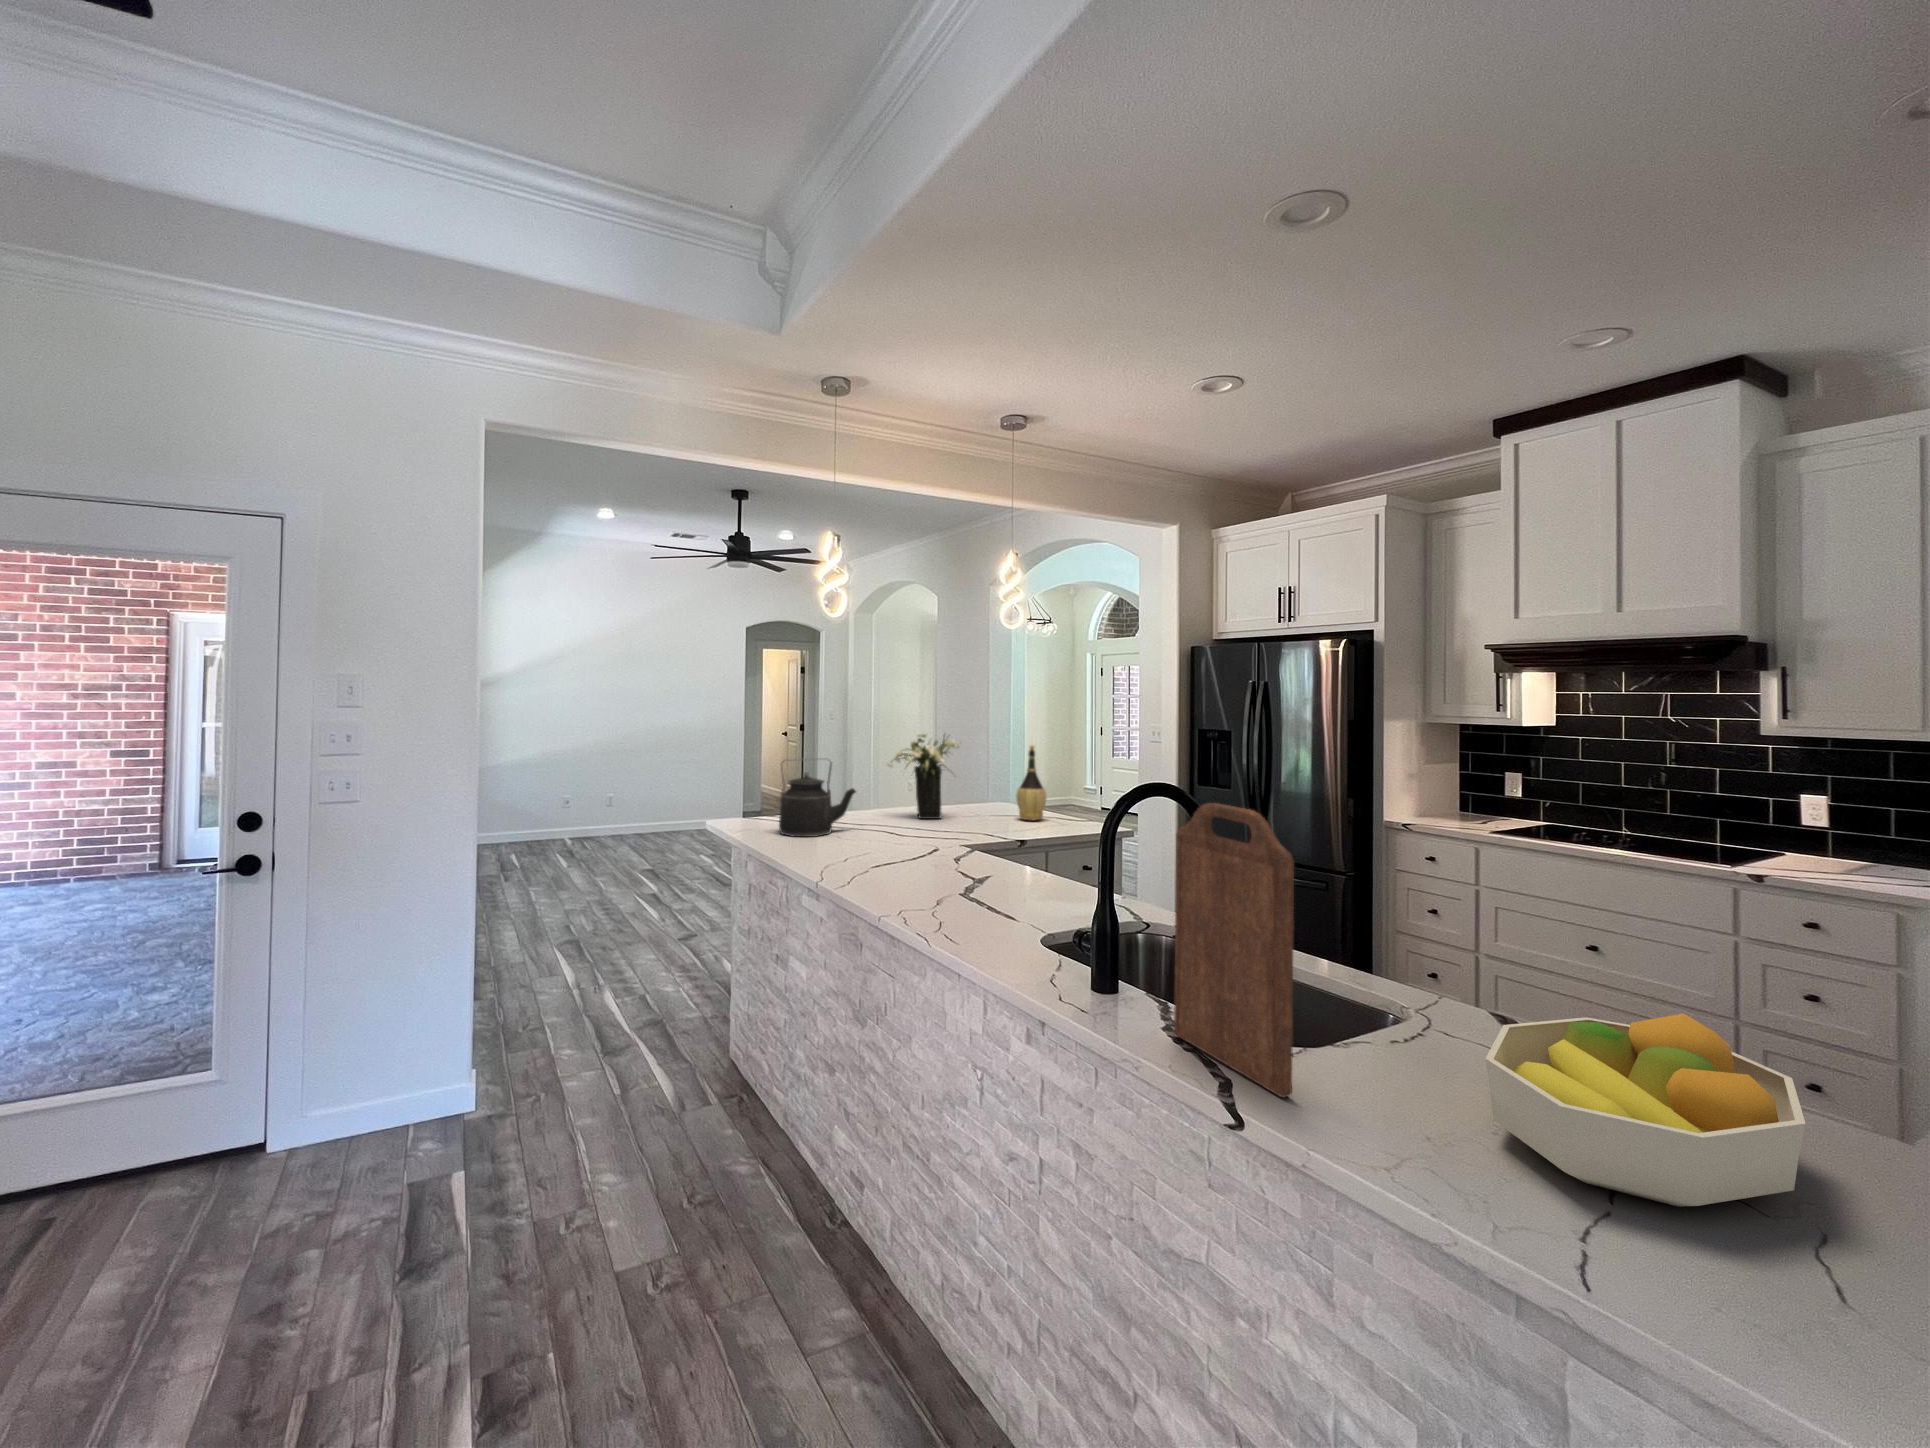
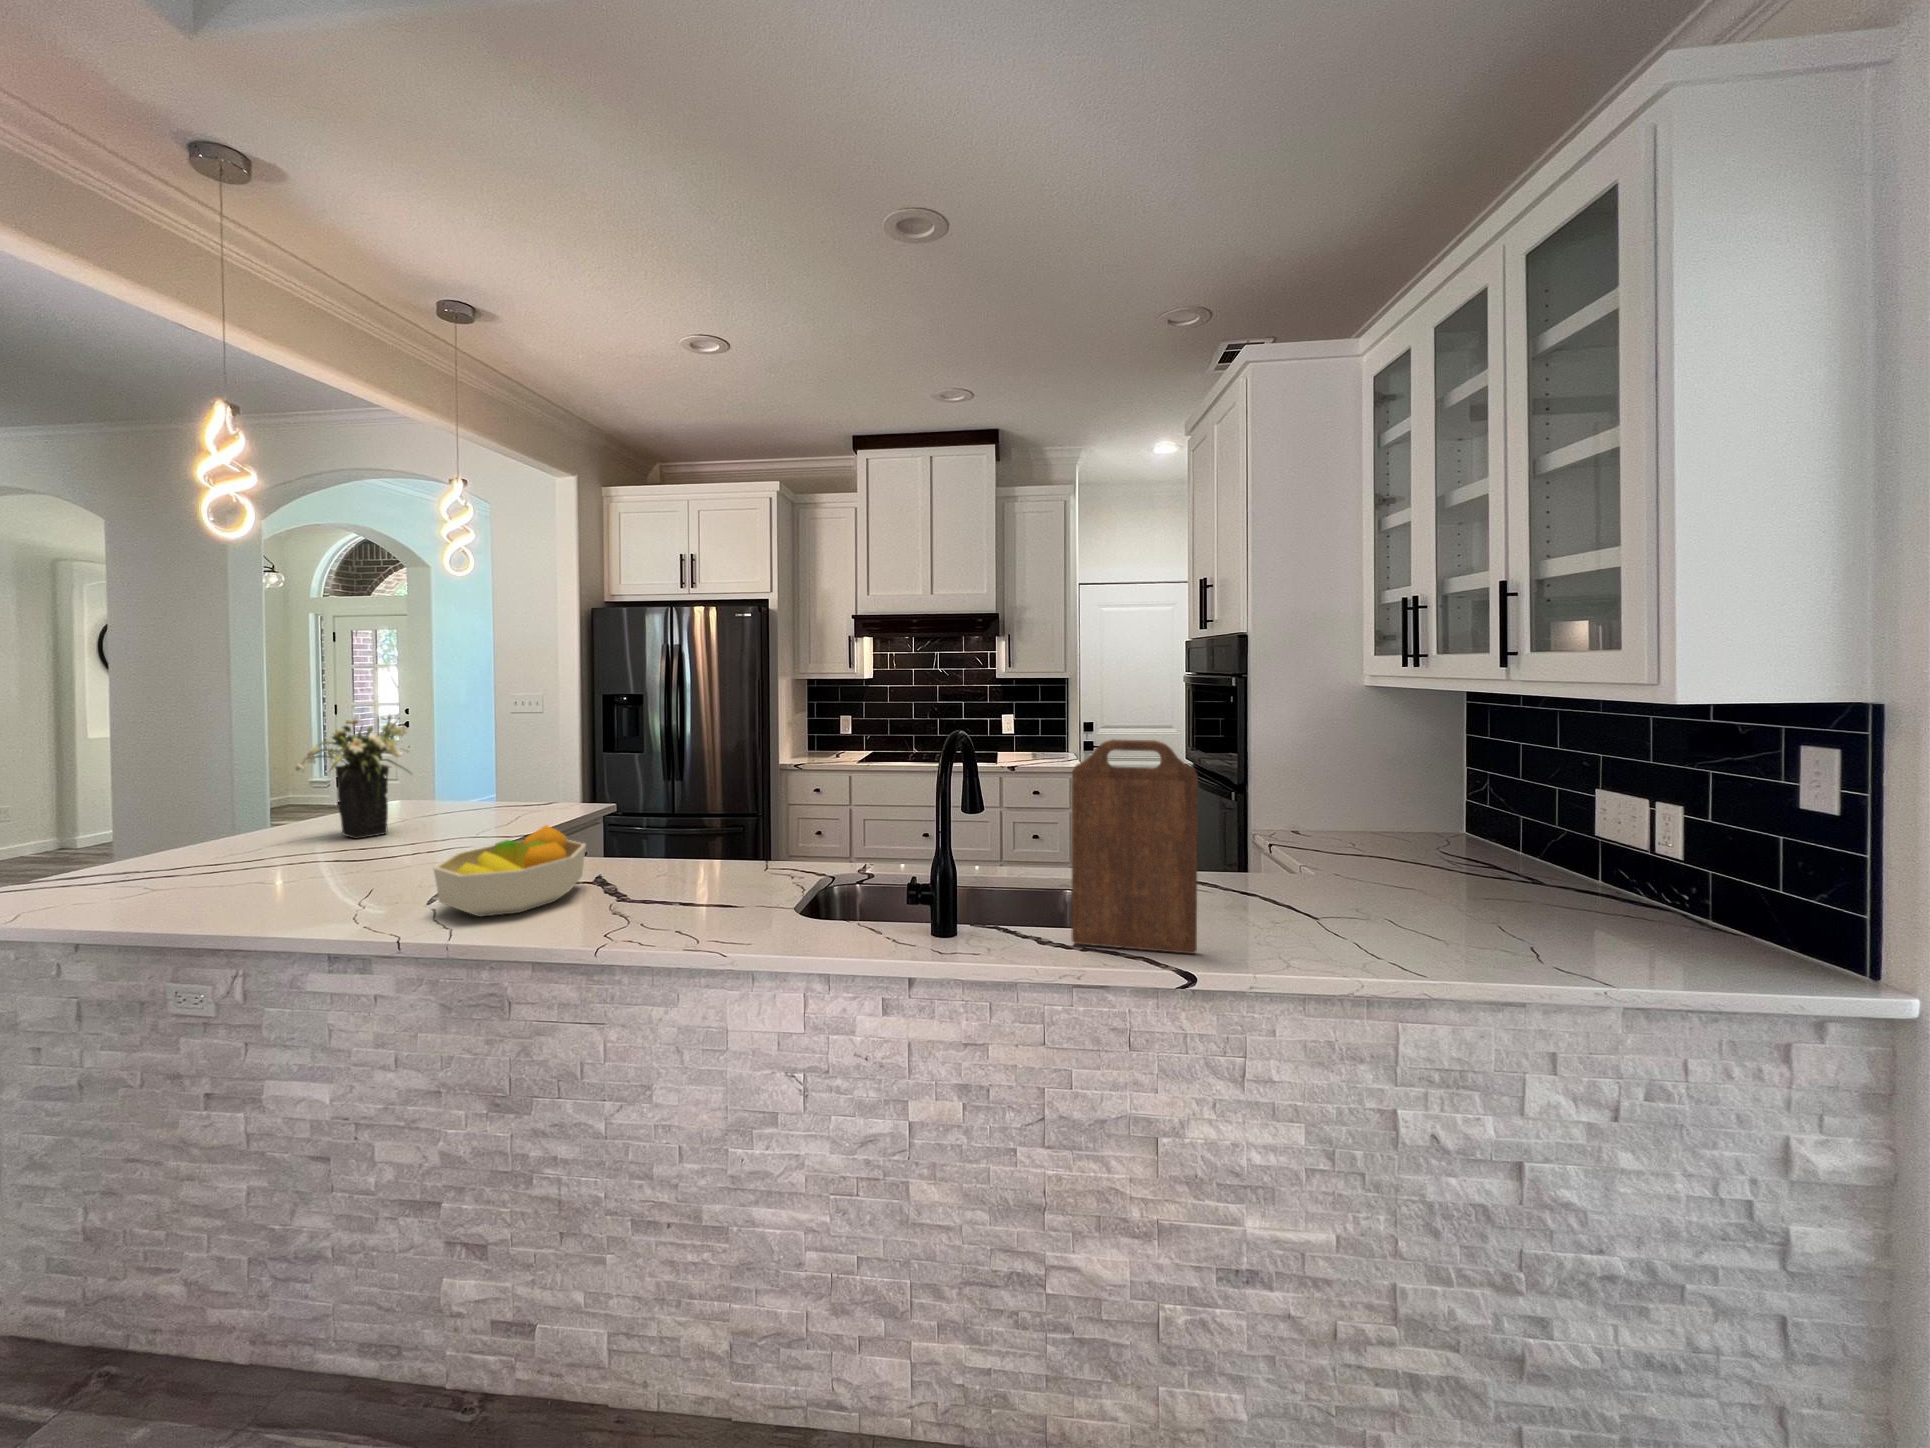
wine bottle: present [1016,746,1047,820] -> none [486,724,527,817]
kettle: present [779,760,856,837] -> none [157,766,296,899]
fruit bowl: present [1485,1013,1805,1206] -> present [434,825,586,917]

